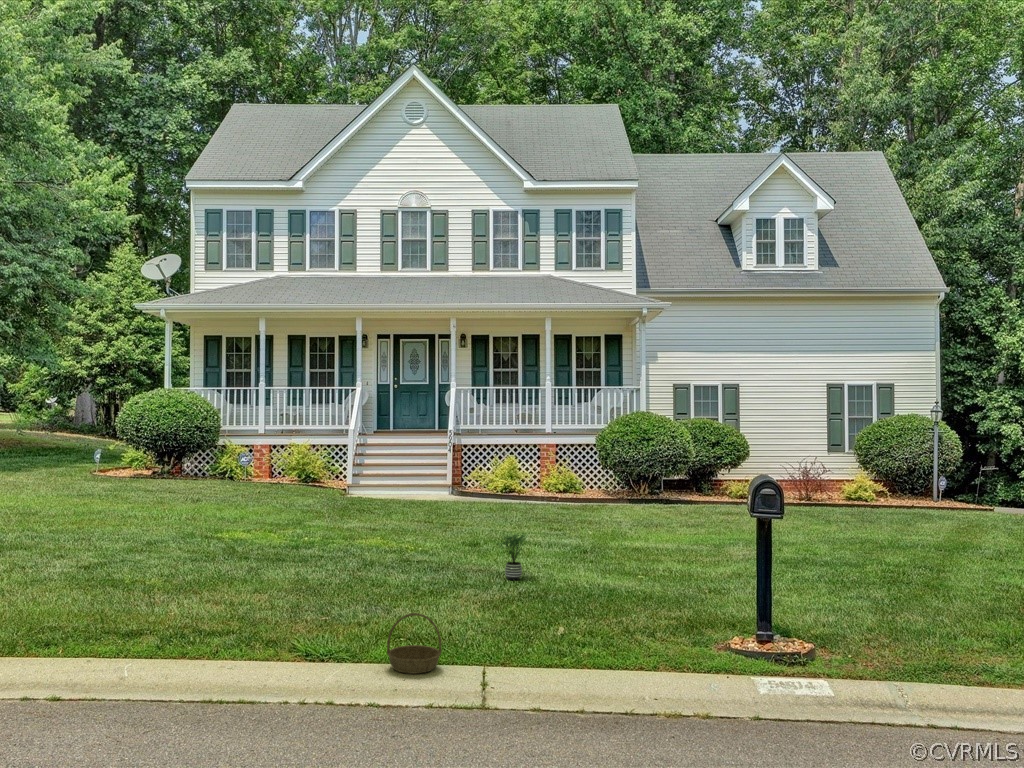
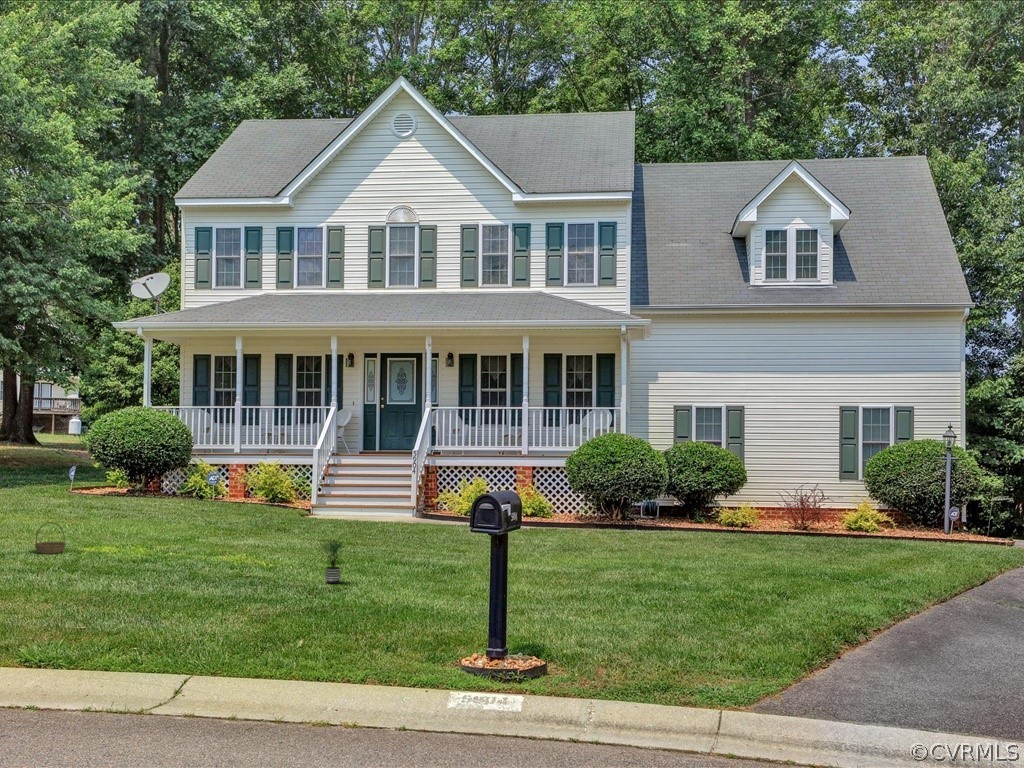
basket: present [387,613,442,674] -> present [34,522,66,554]

